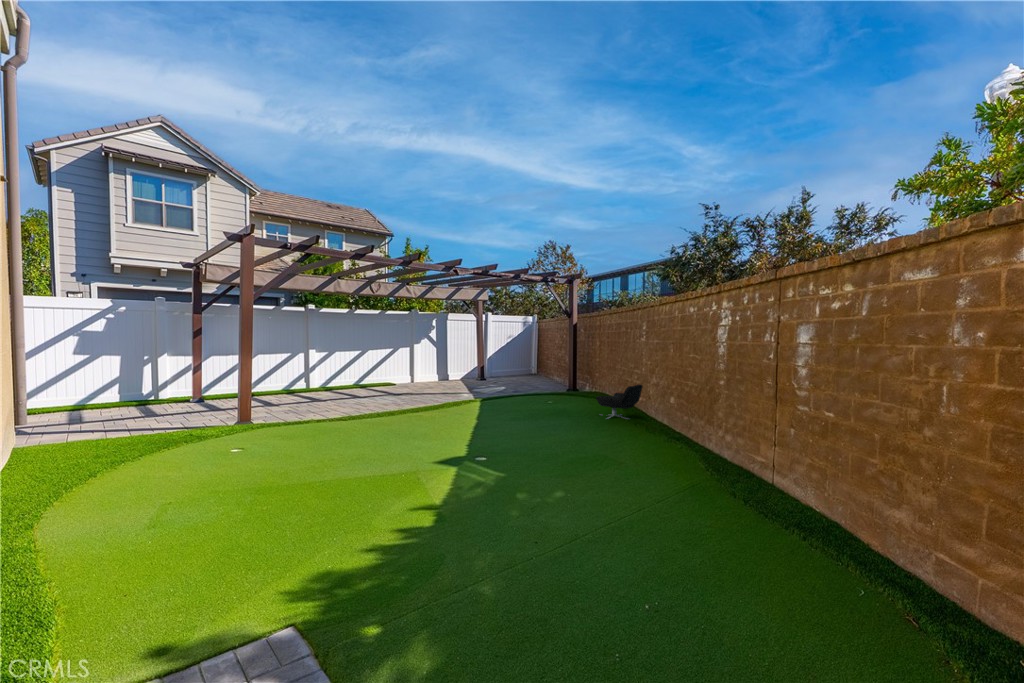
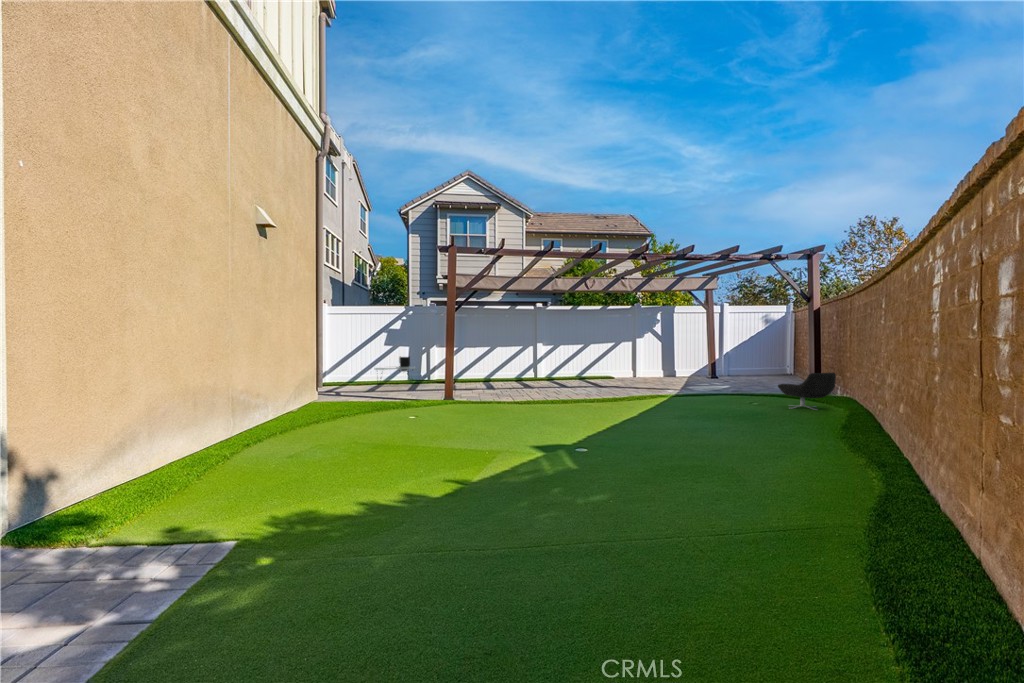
side table: none [56,370,135,417] -> present [375,357,415,385]

